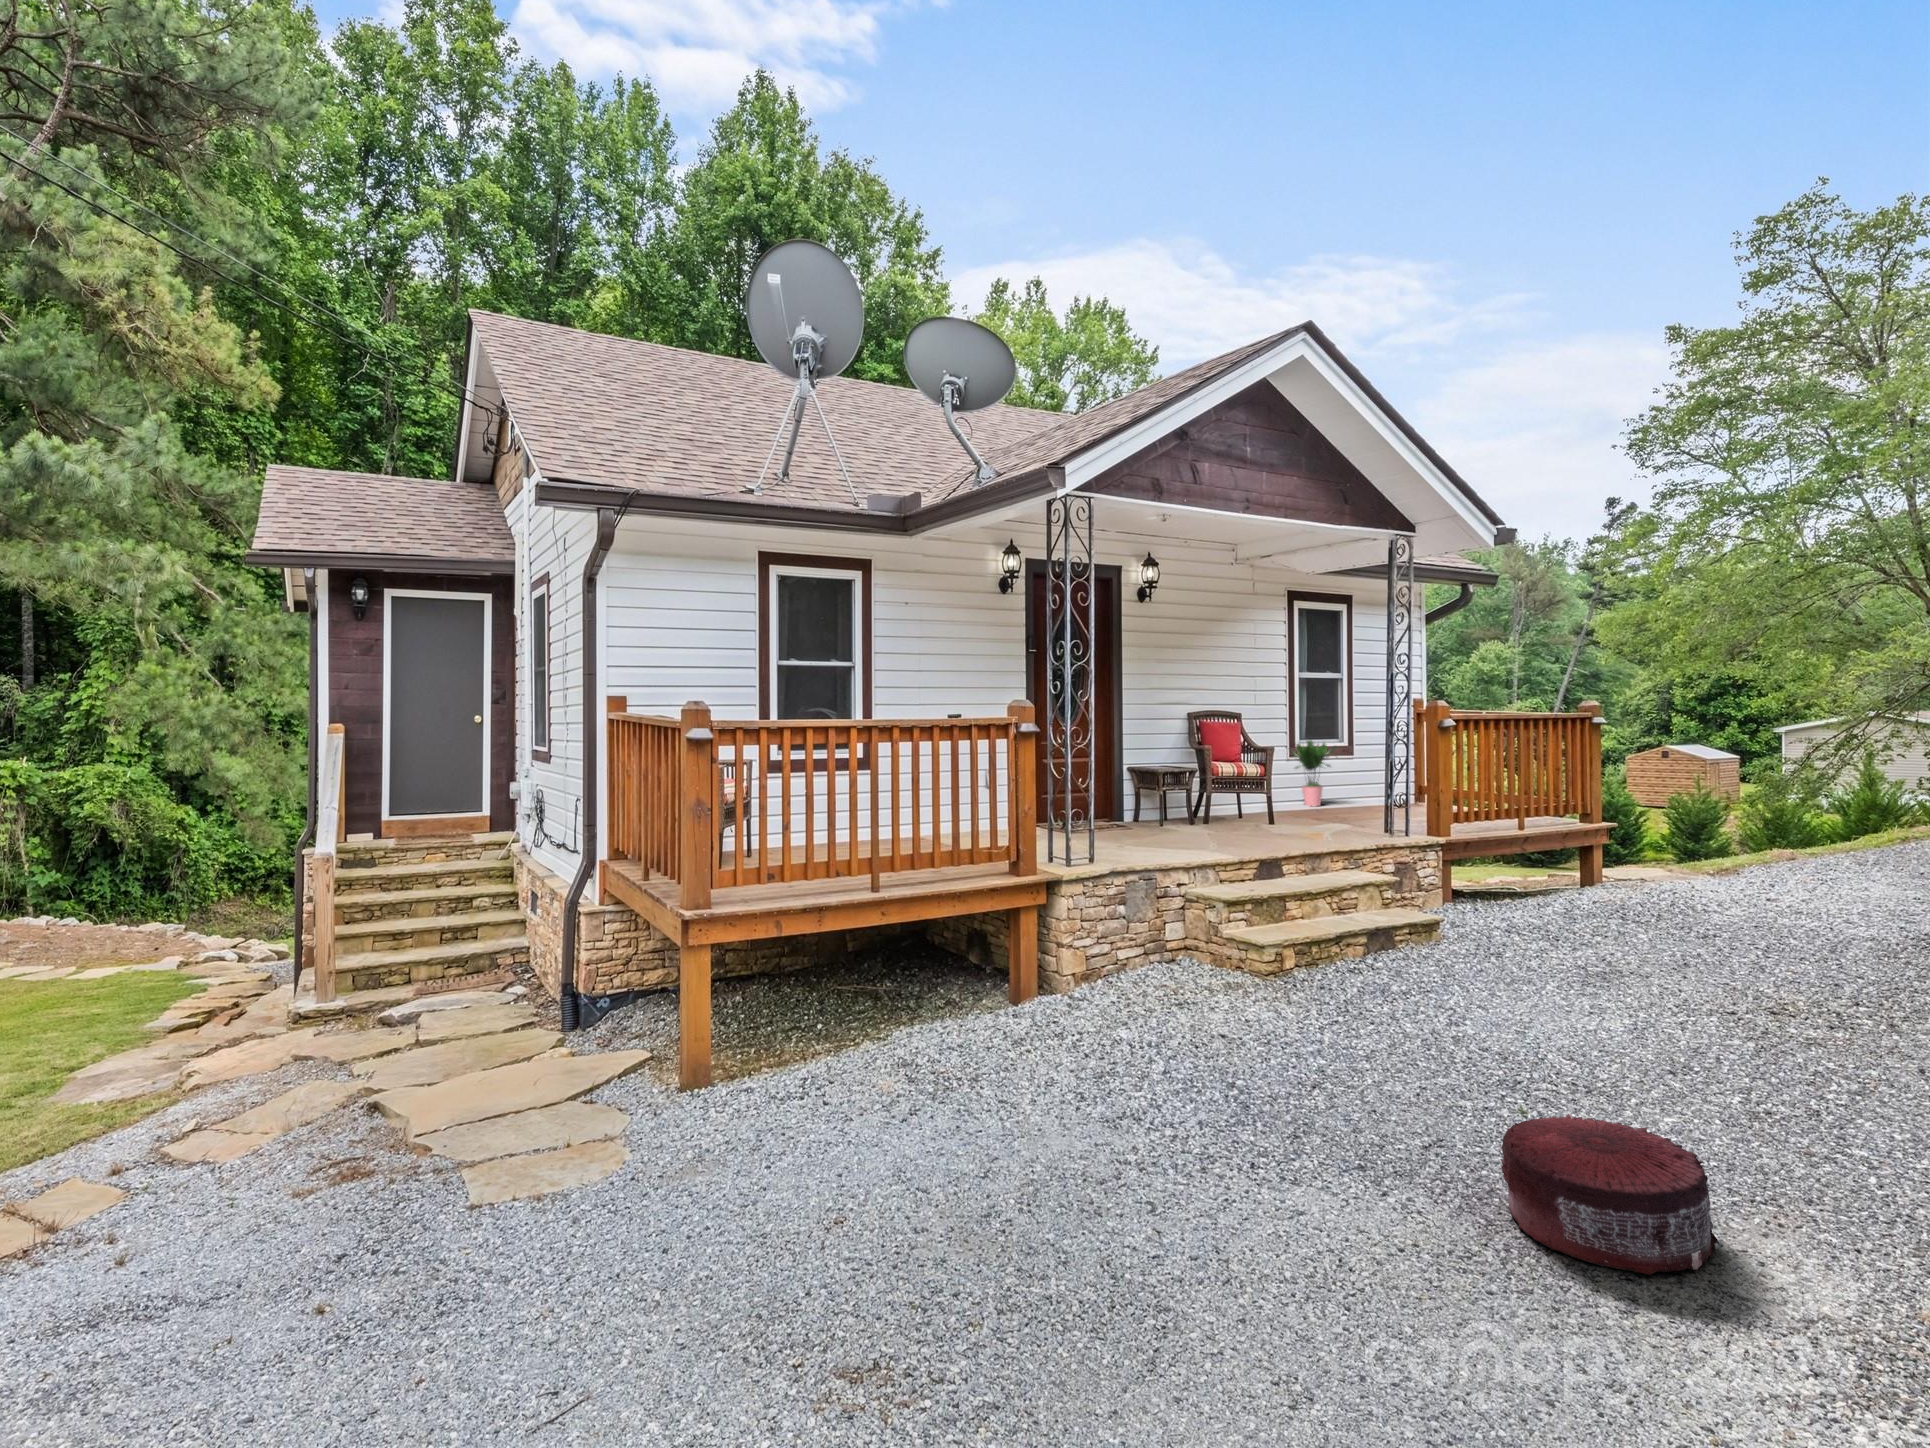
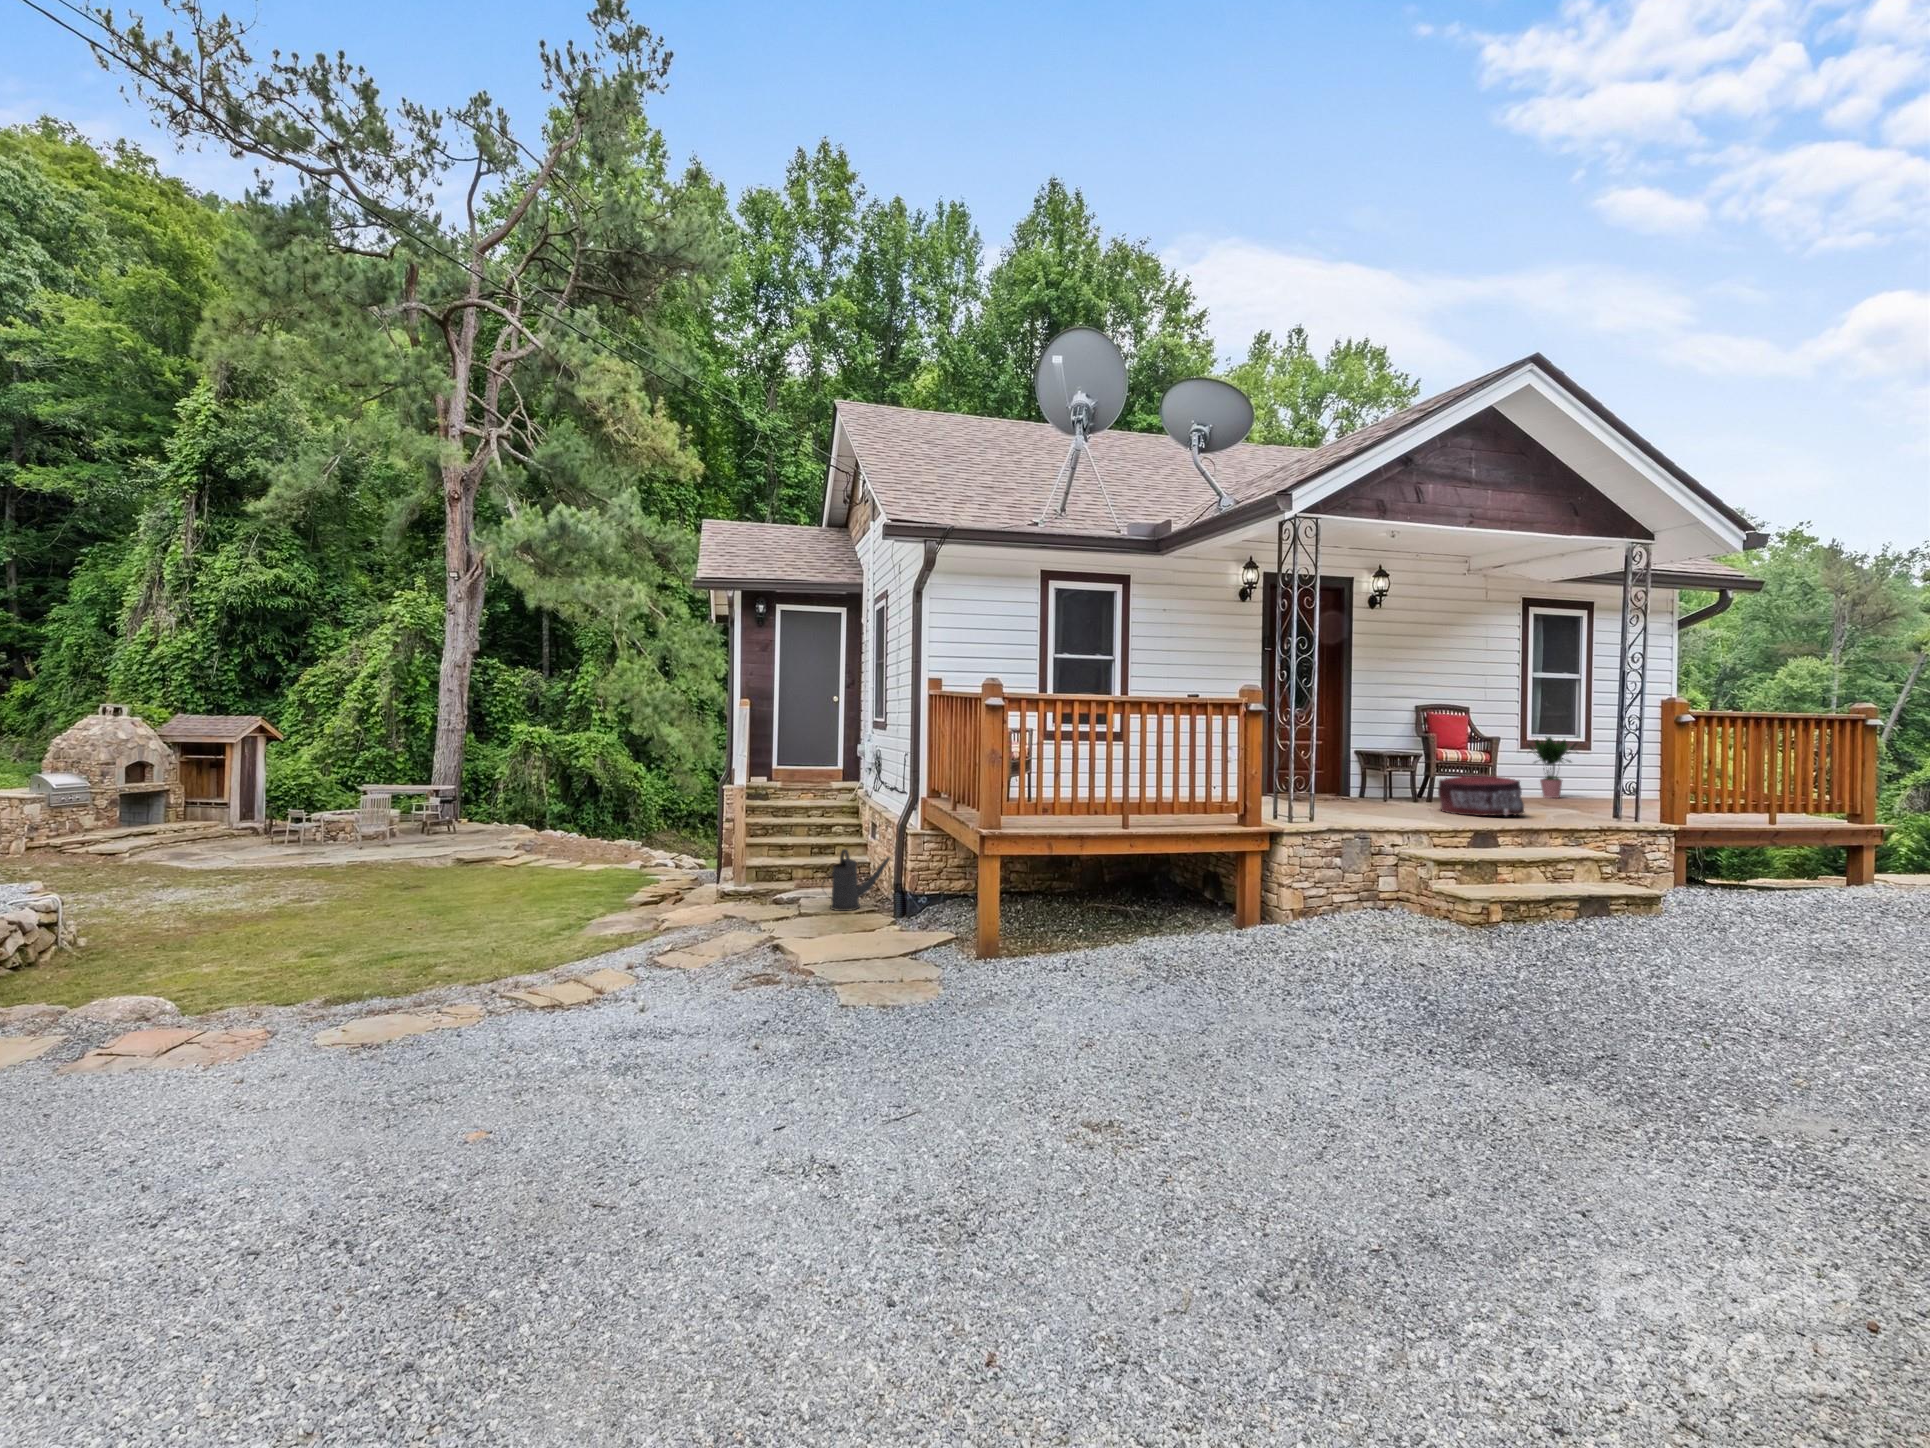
watering can: none [452,939,556,1028] -> present [830,849,890,911]
pouf: present [1501,1114,1719,1275] -> present [1438,775,1524,816]

